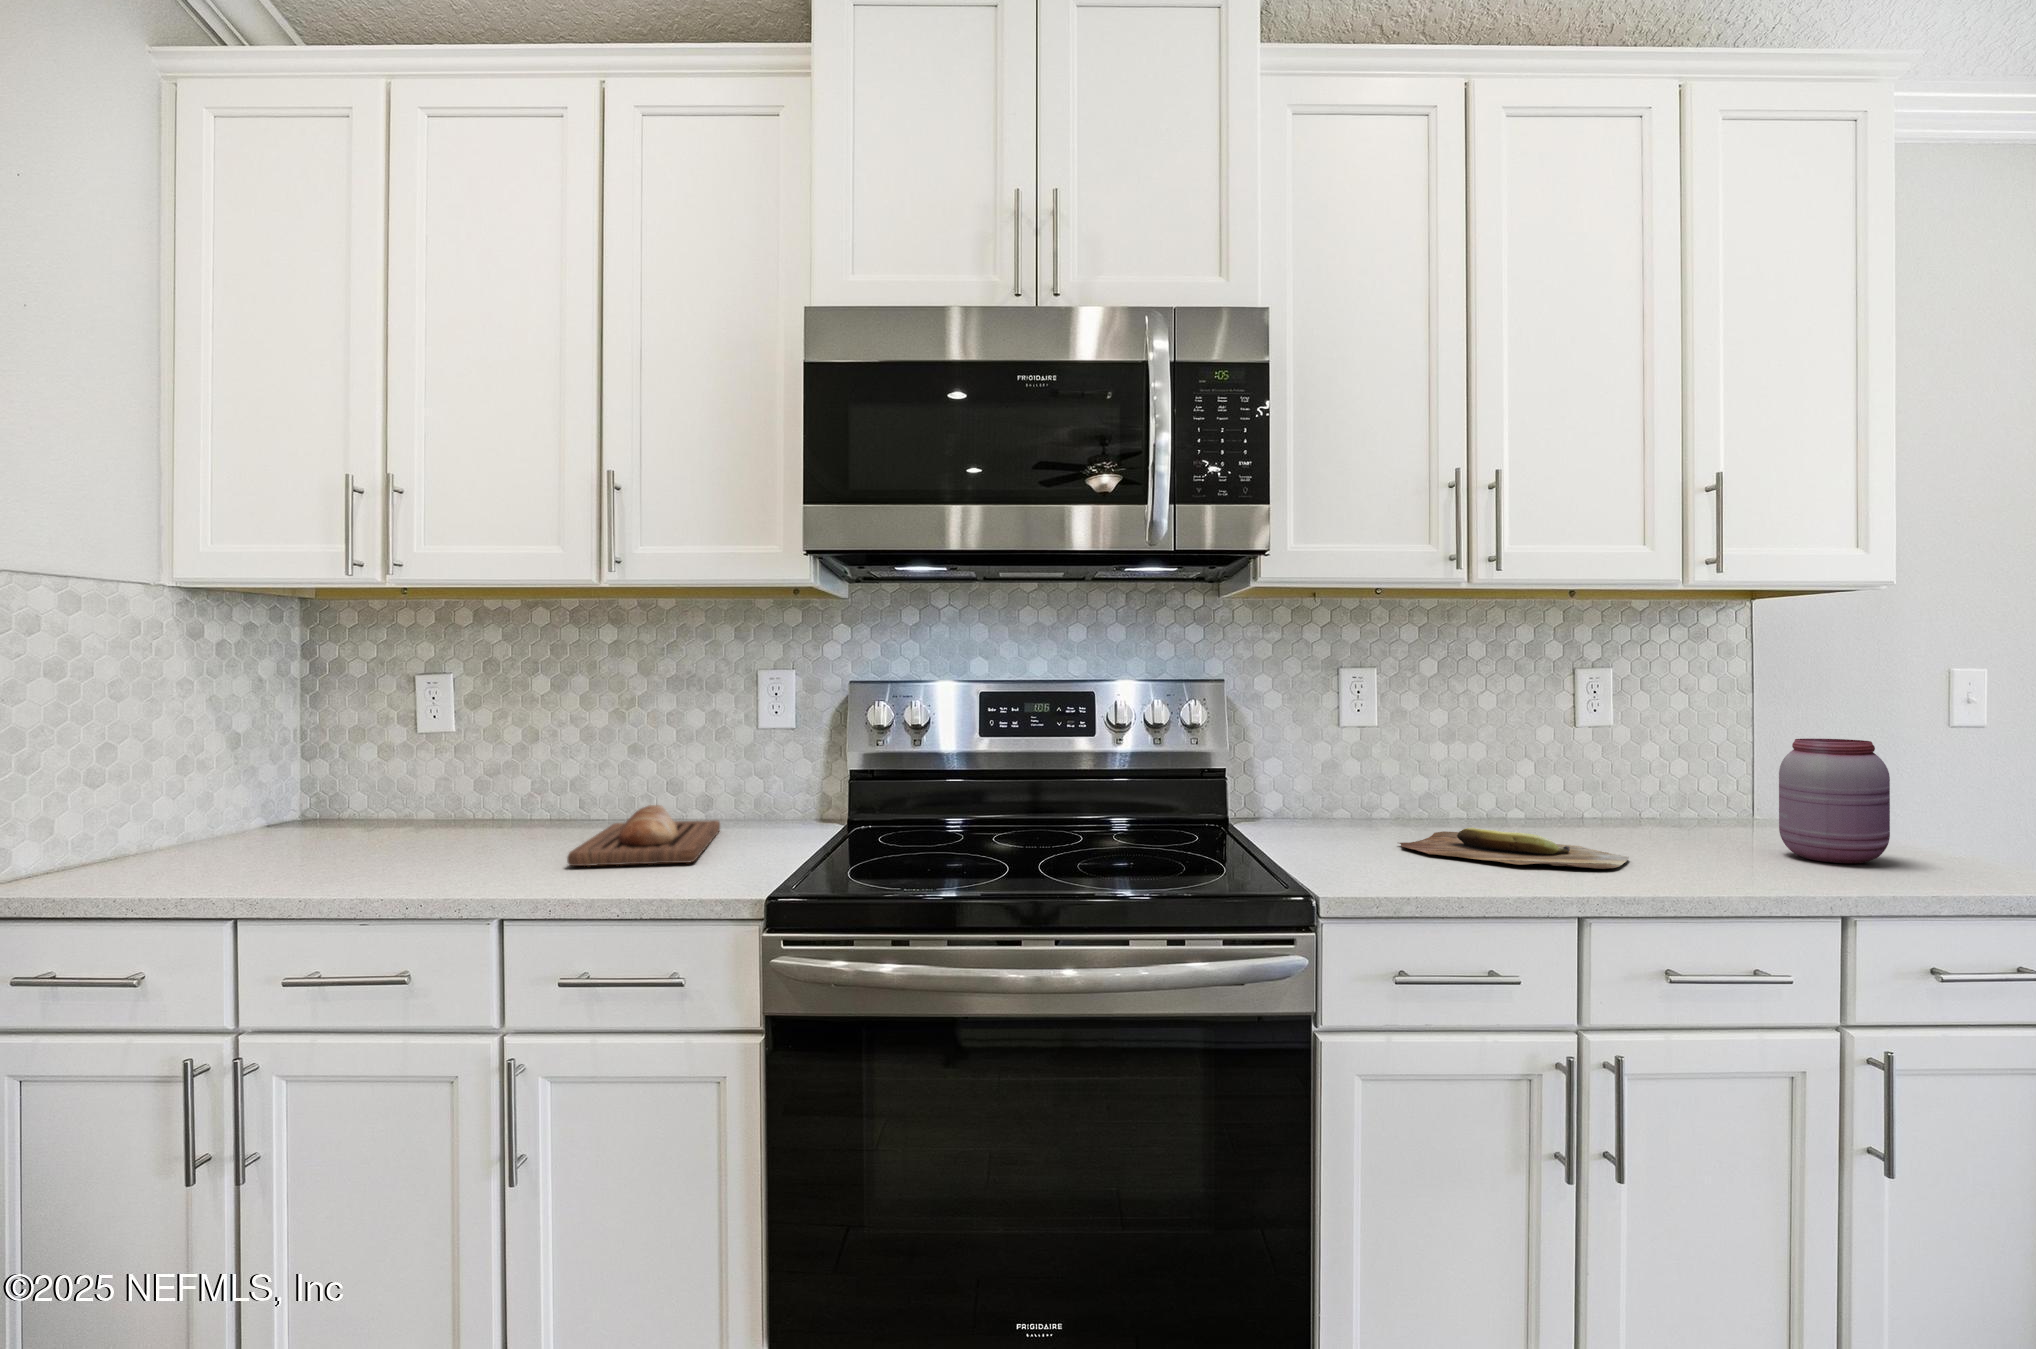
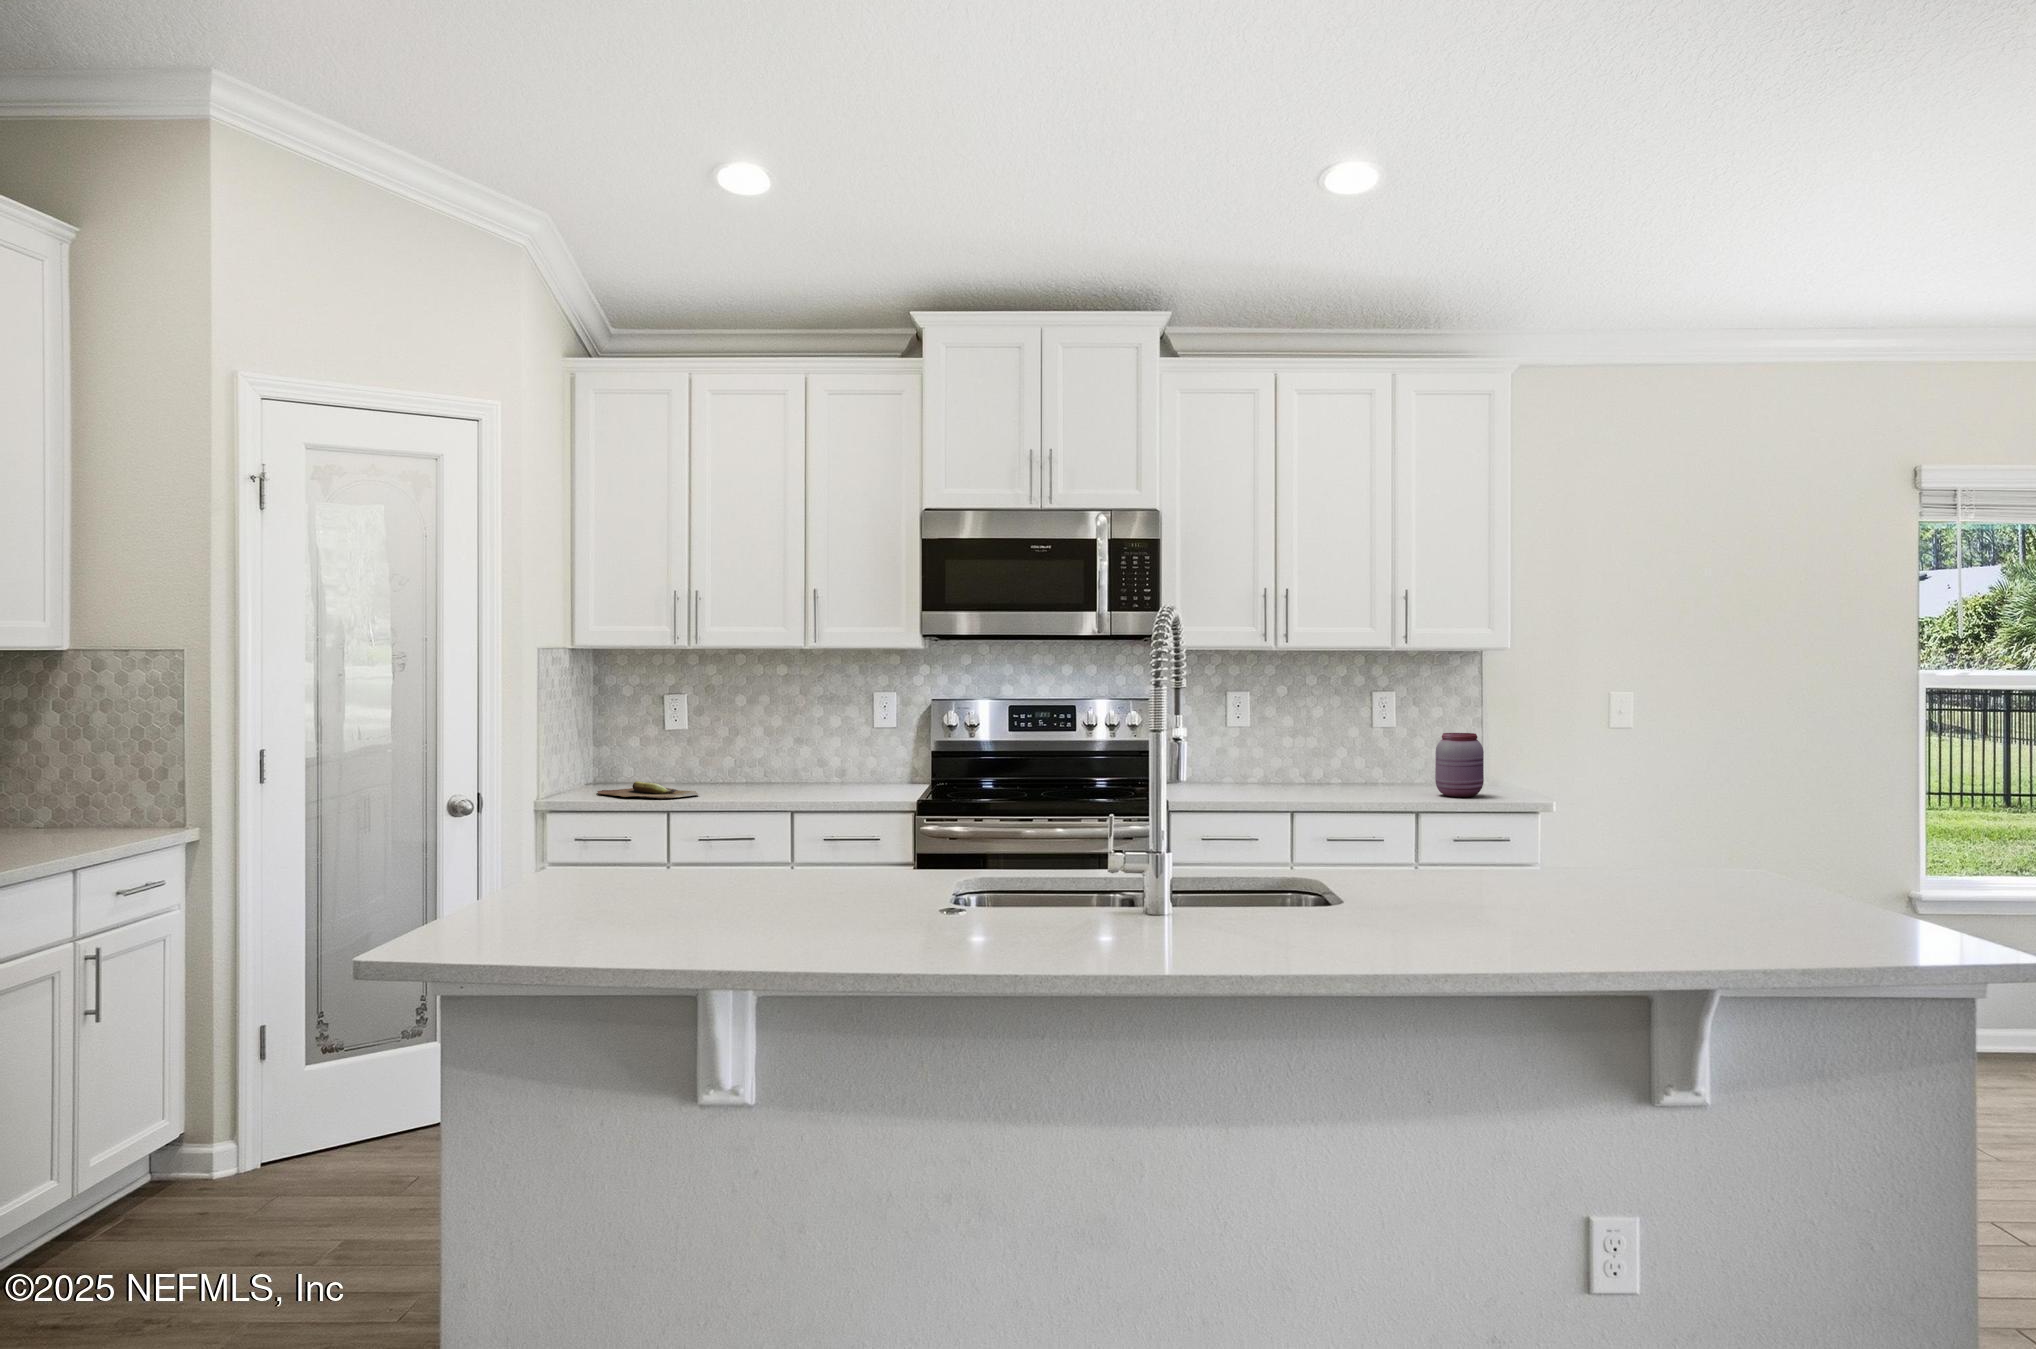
bread loaf: present [567,805,720,866] -> none [798,771,865,798]
cutting board: present [1399,828,1629,869] -> present [597,781,699,798]

